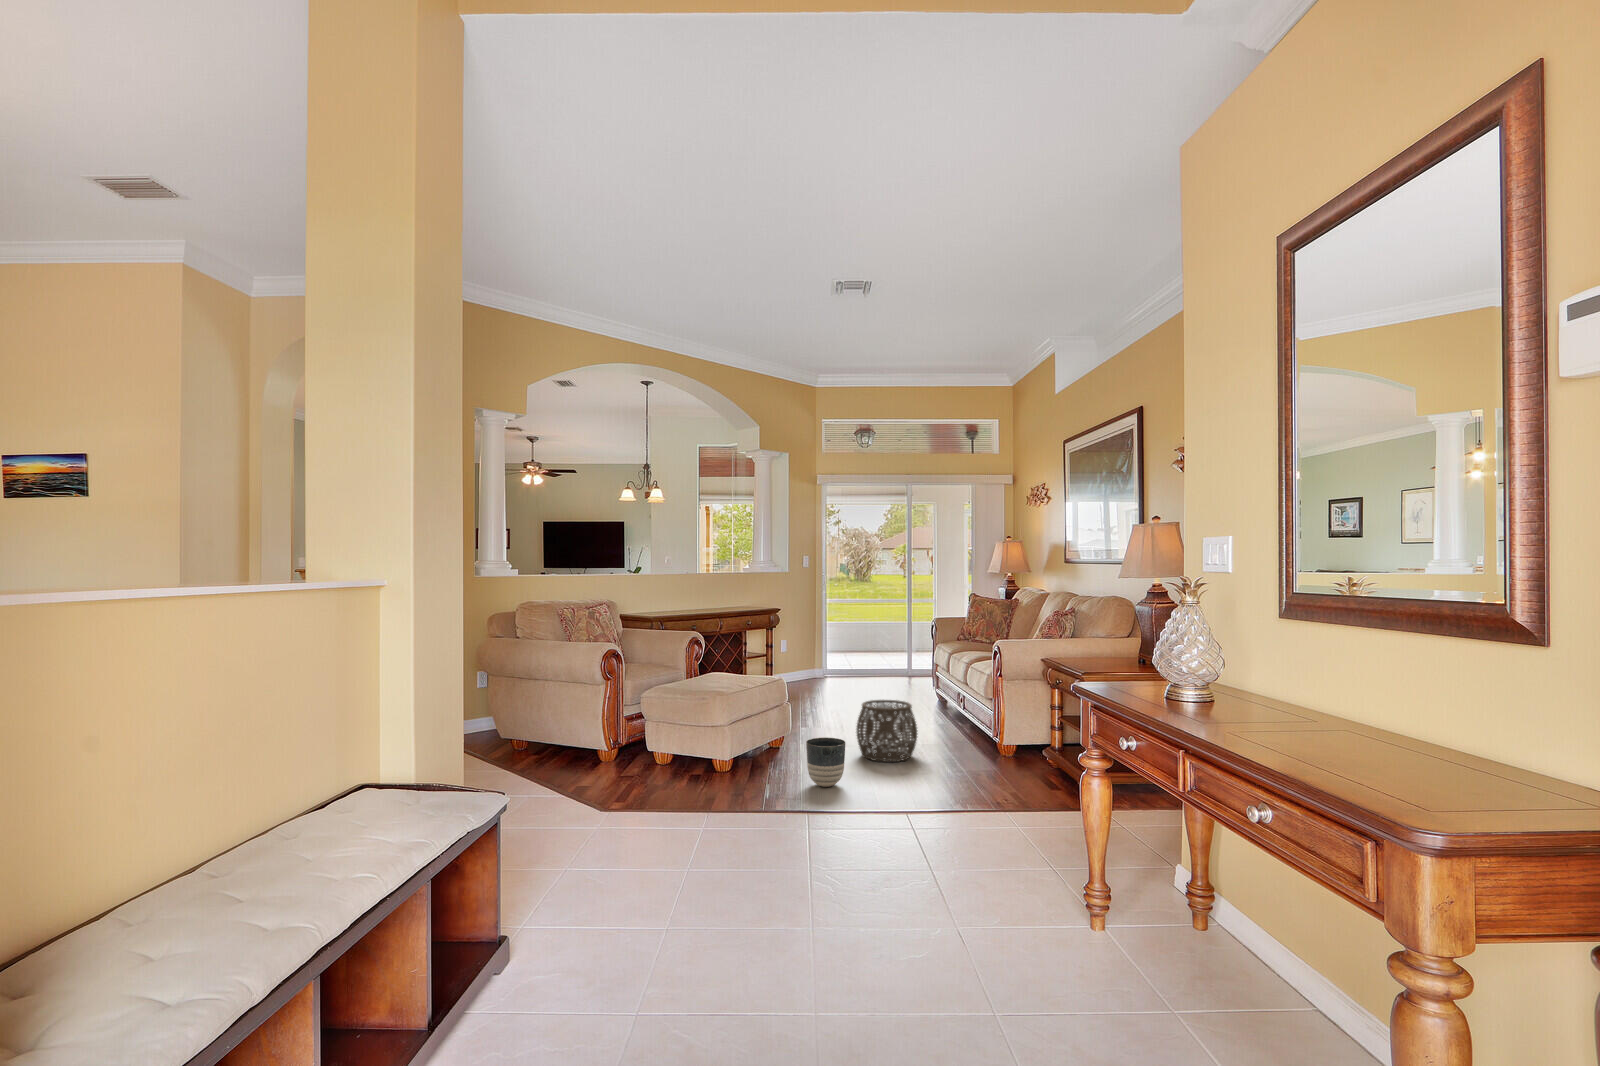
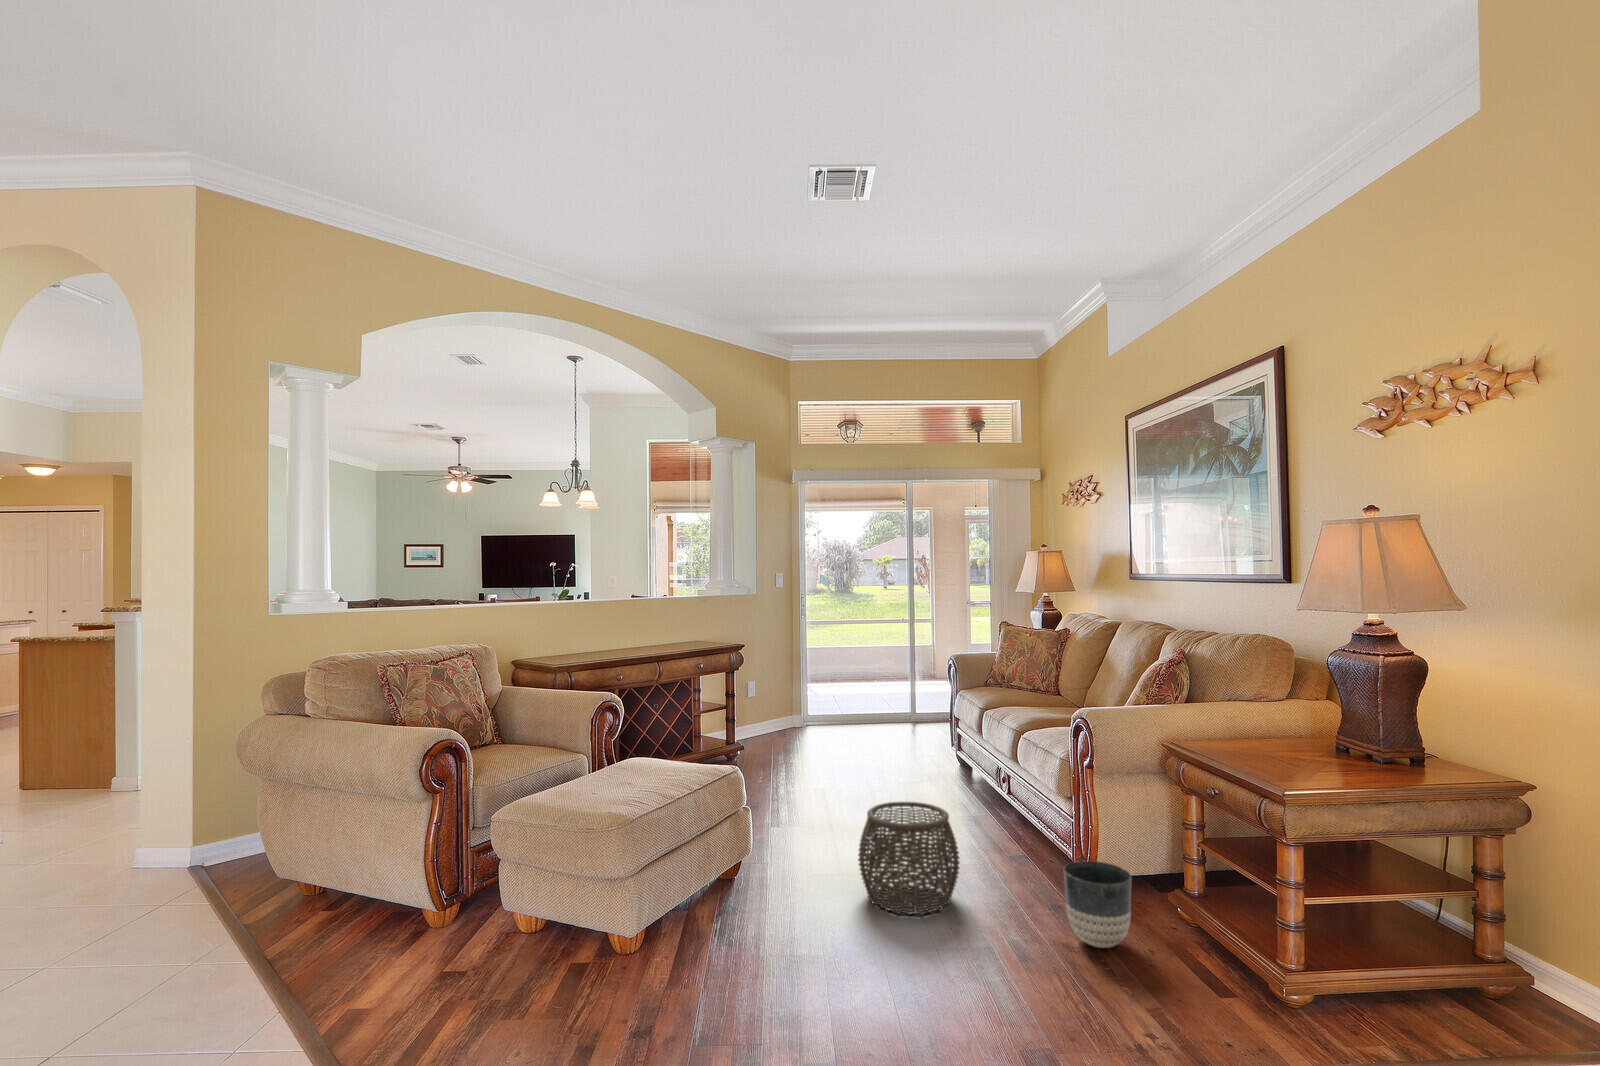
planter: present [806,737,845,787] -> present [1063,861,1131,948]

